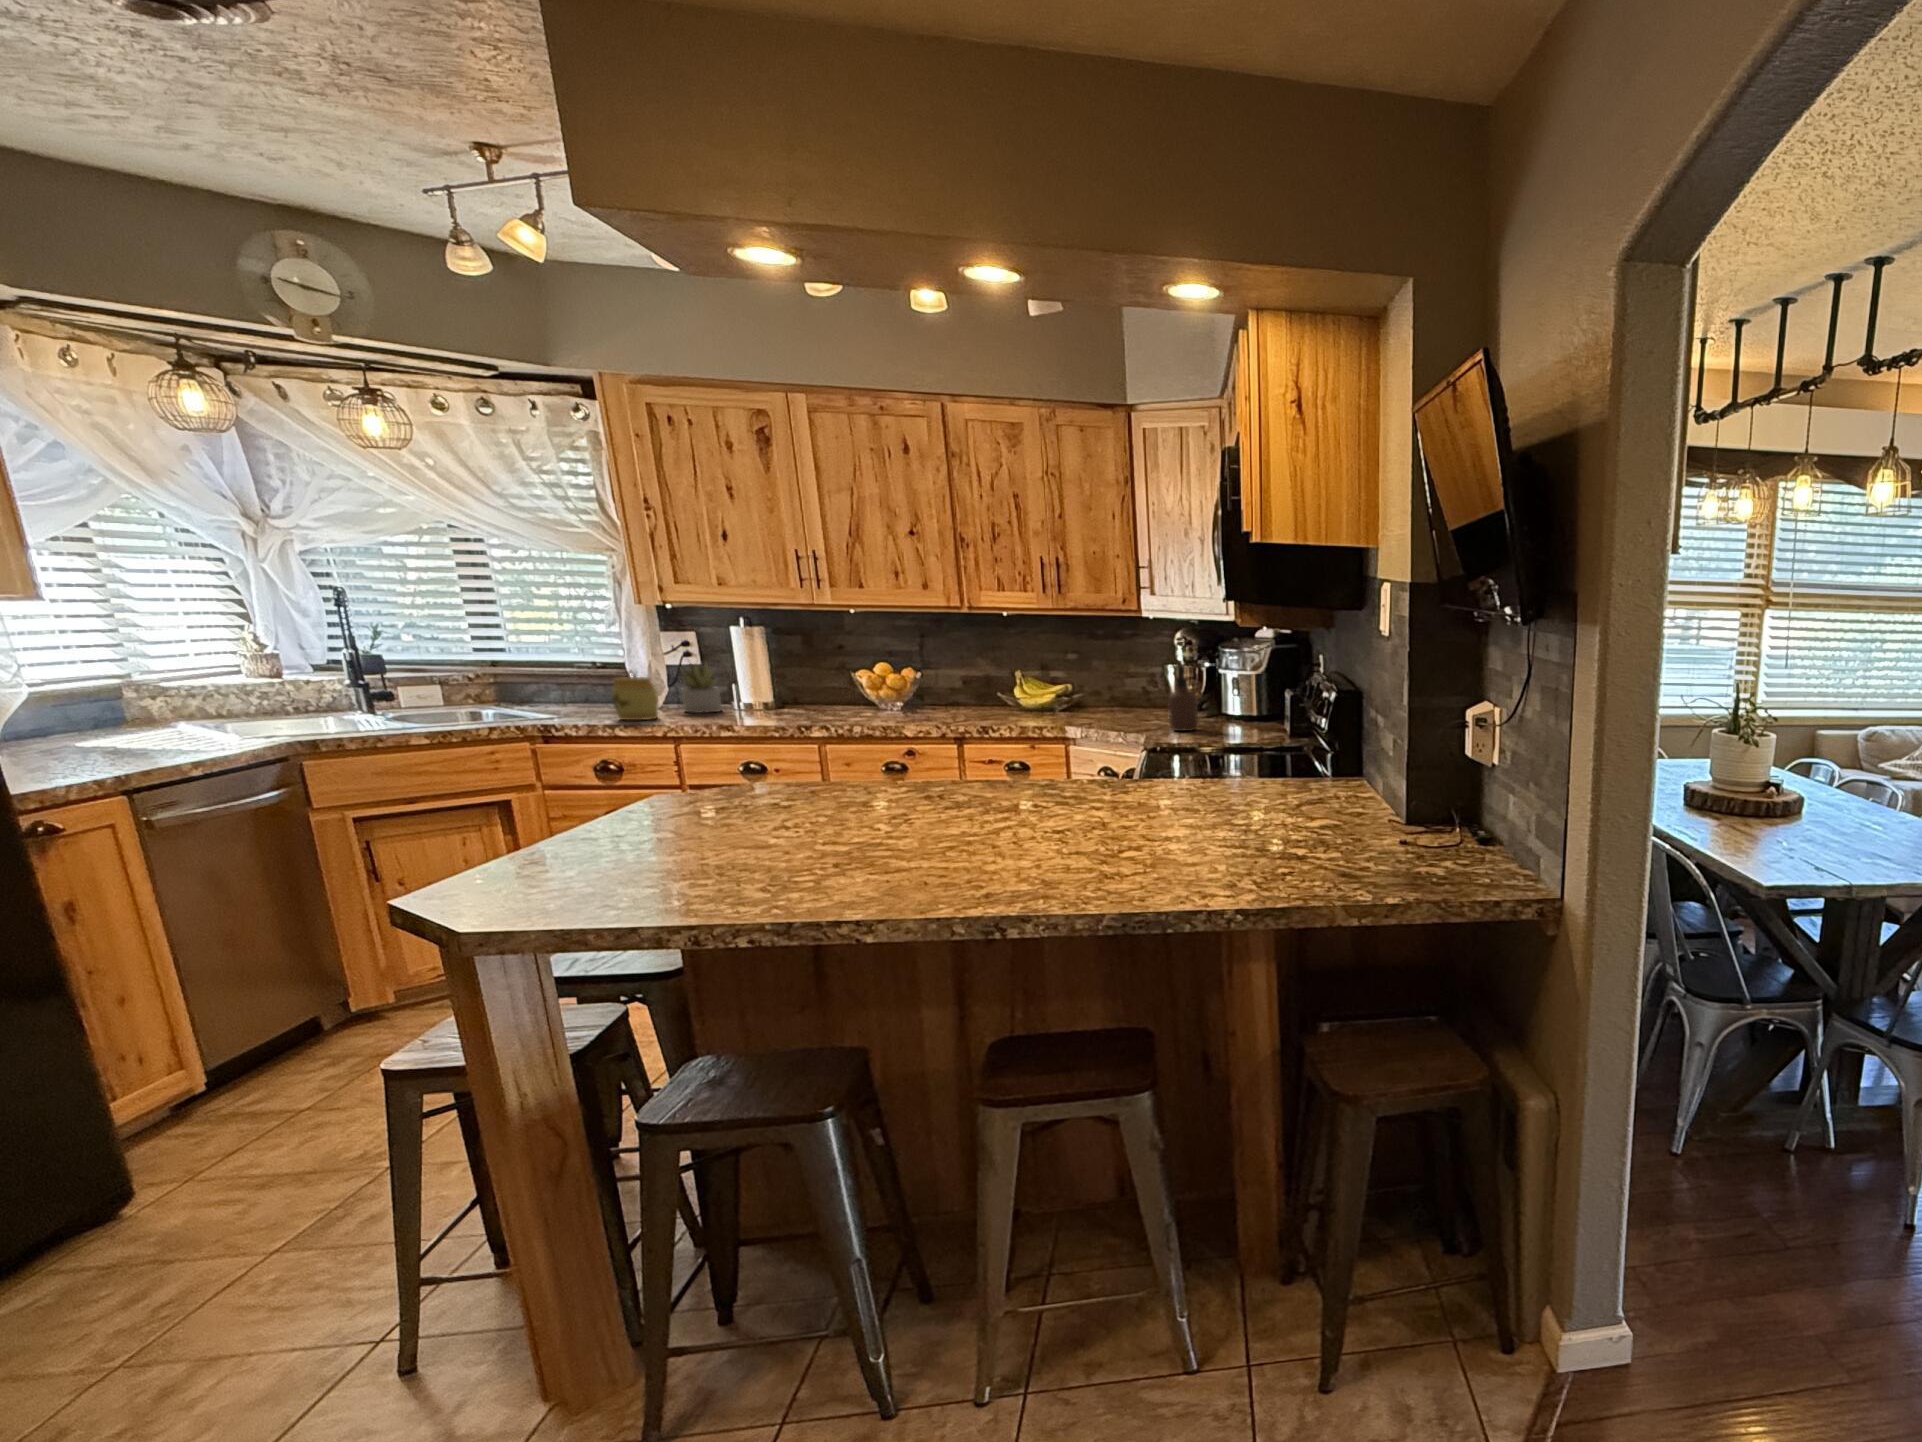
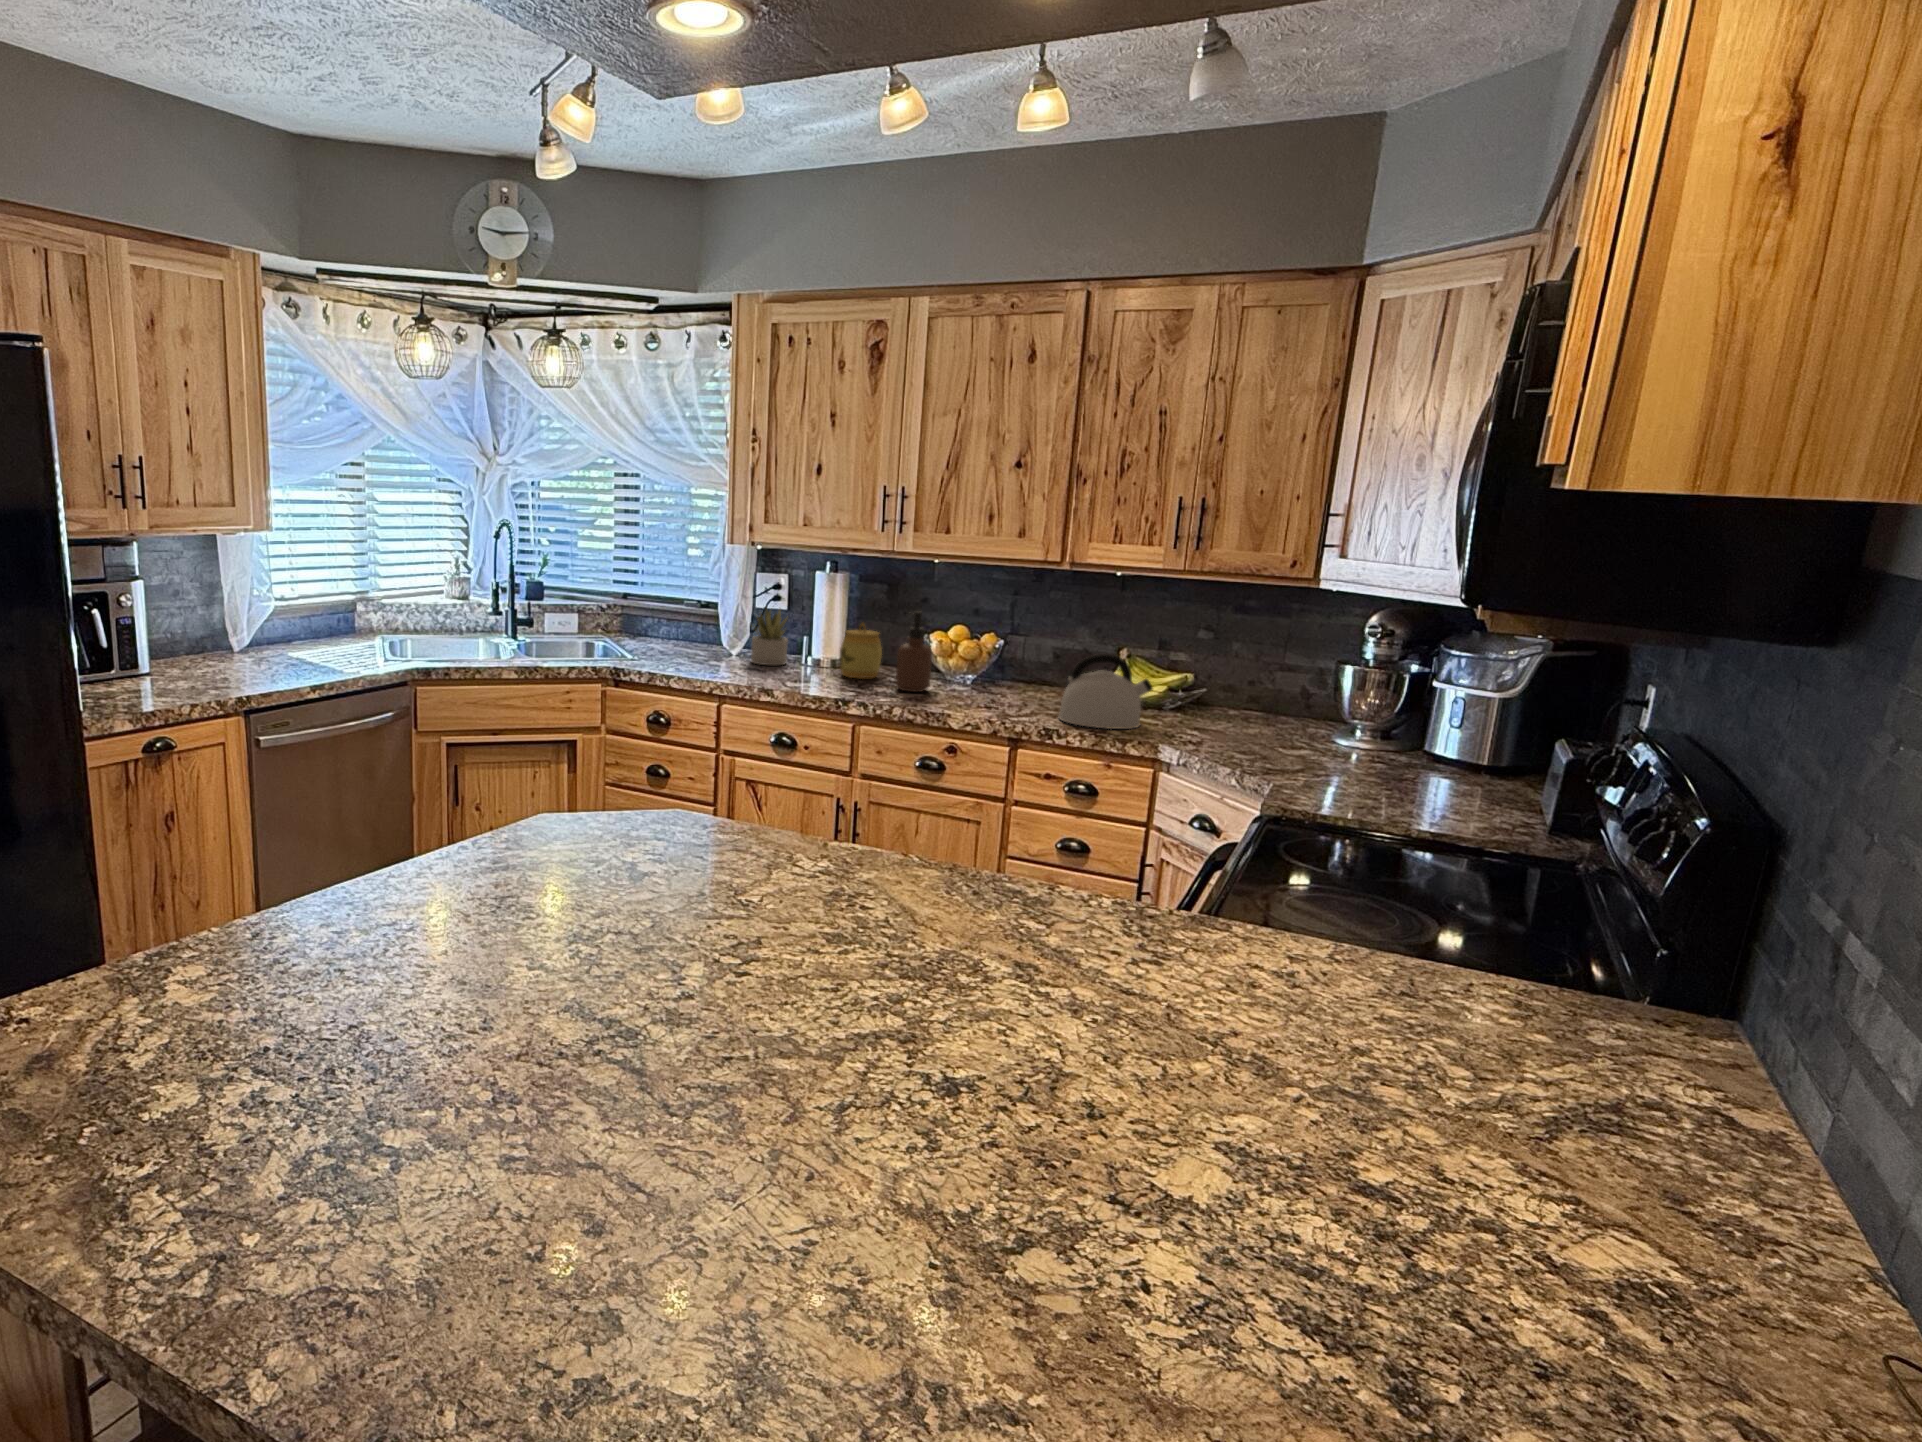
soap dispenser: present [1168,664,1198,731] -> present [896,611,932,692]
jar: present [612,670,659,720] -> present [840,623,882,678]
kettle: none [986,672,1050,724] -> present [1058,654,1153,729]

